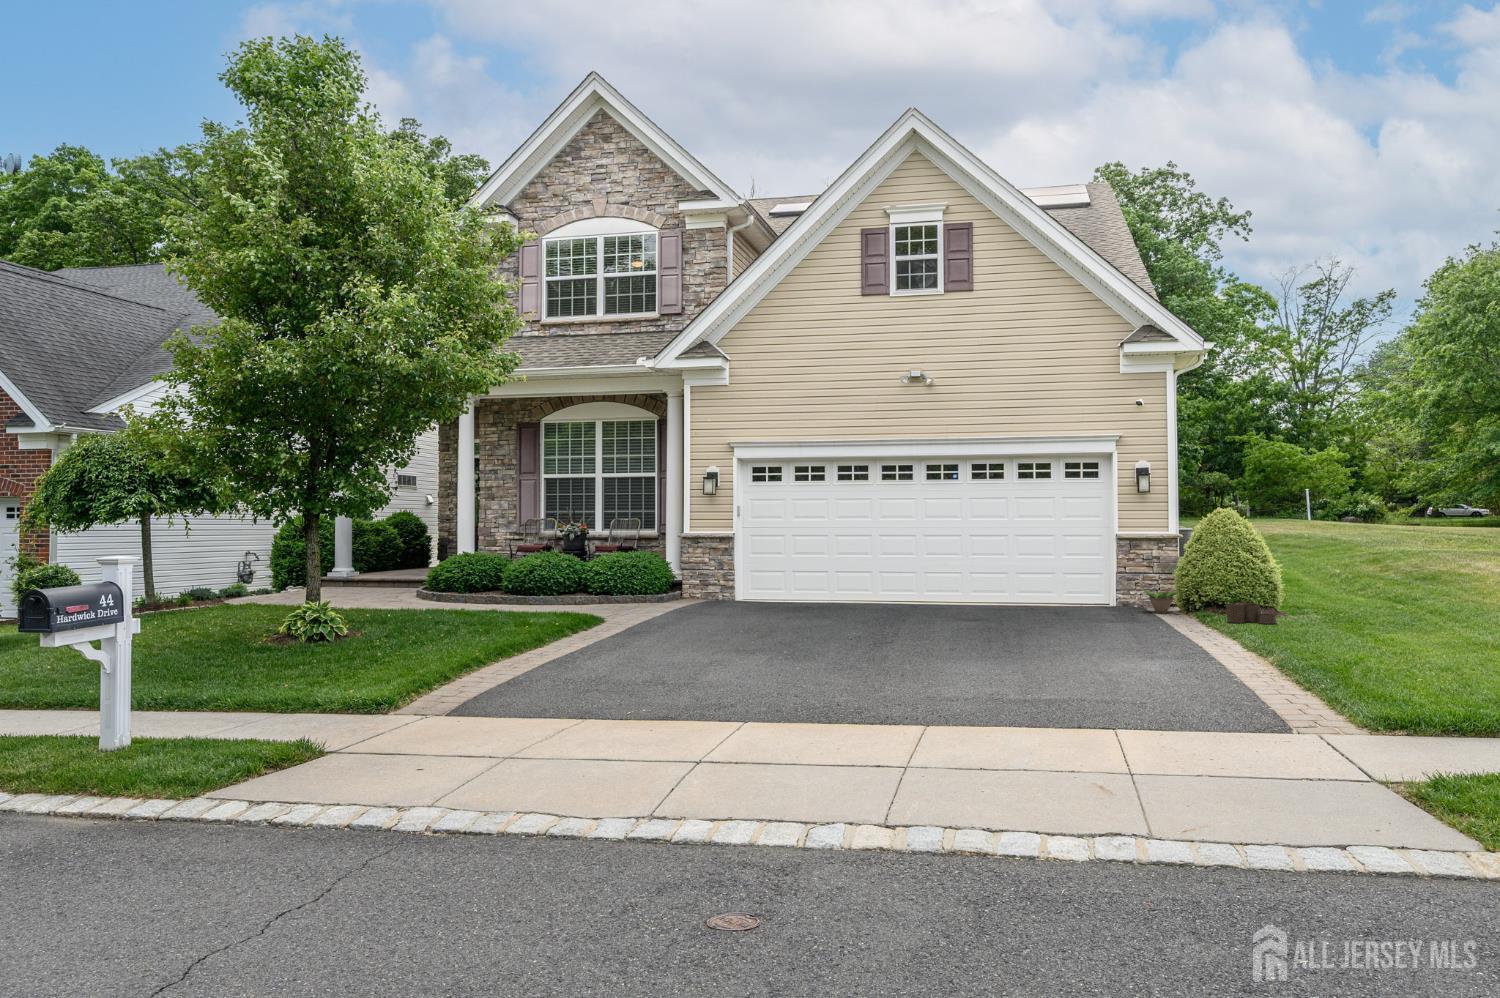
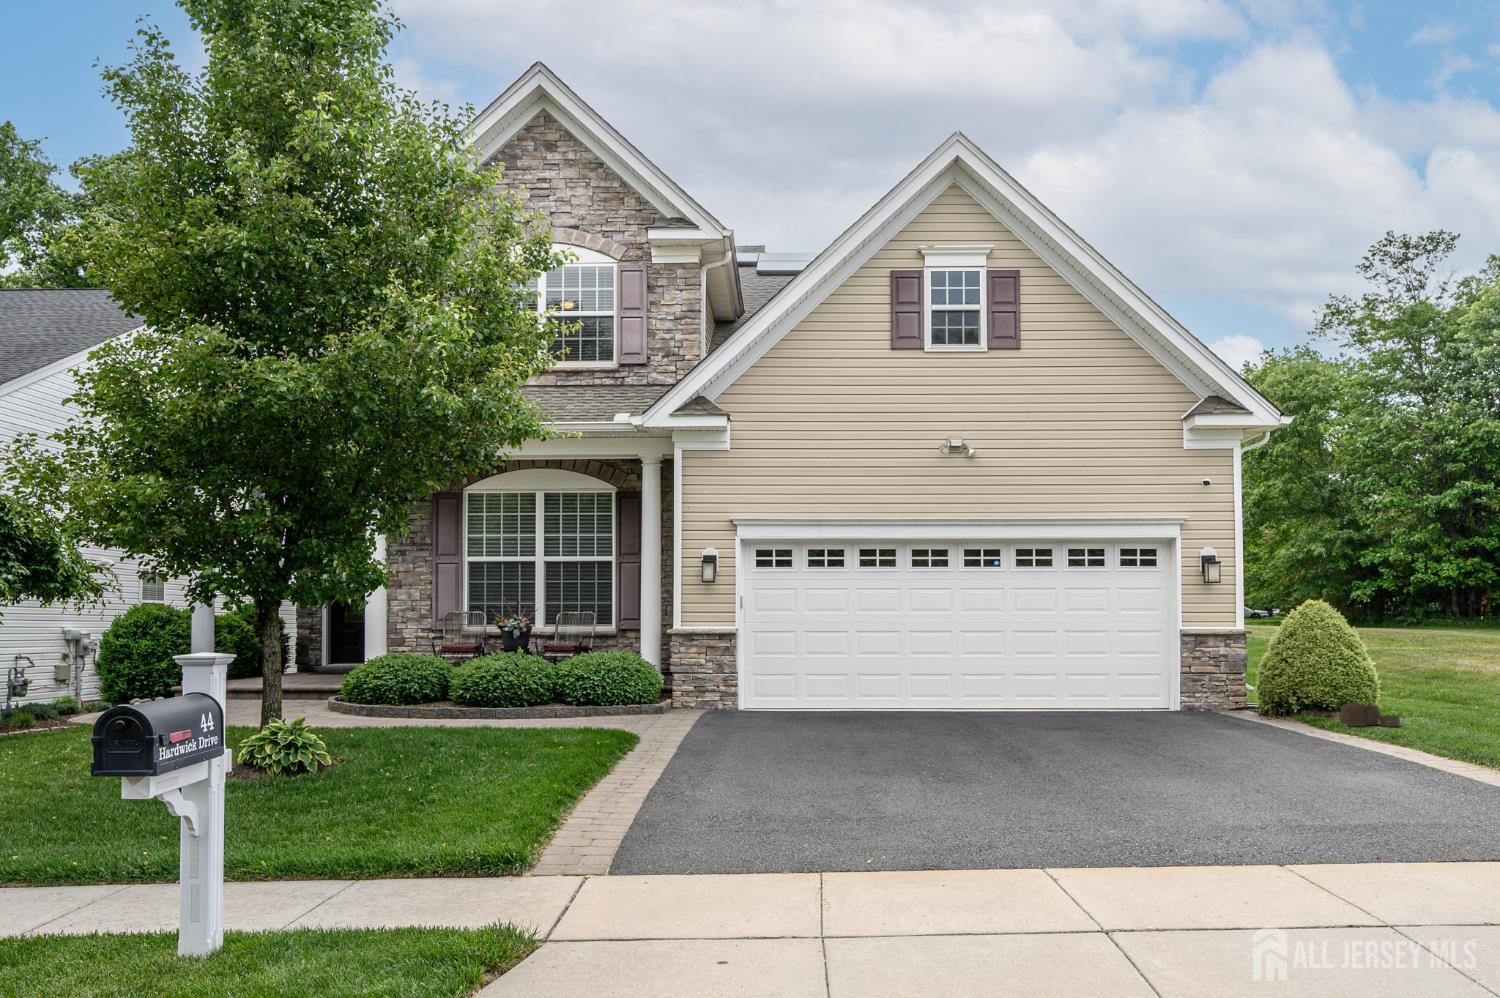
decorative plant: present [1144,590,1176,613] -> none [1229,691,1275,717]

